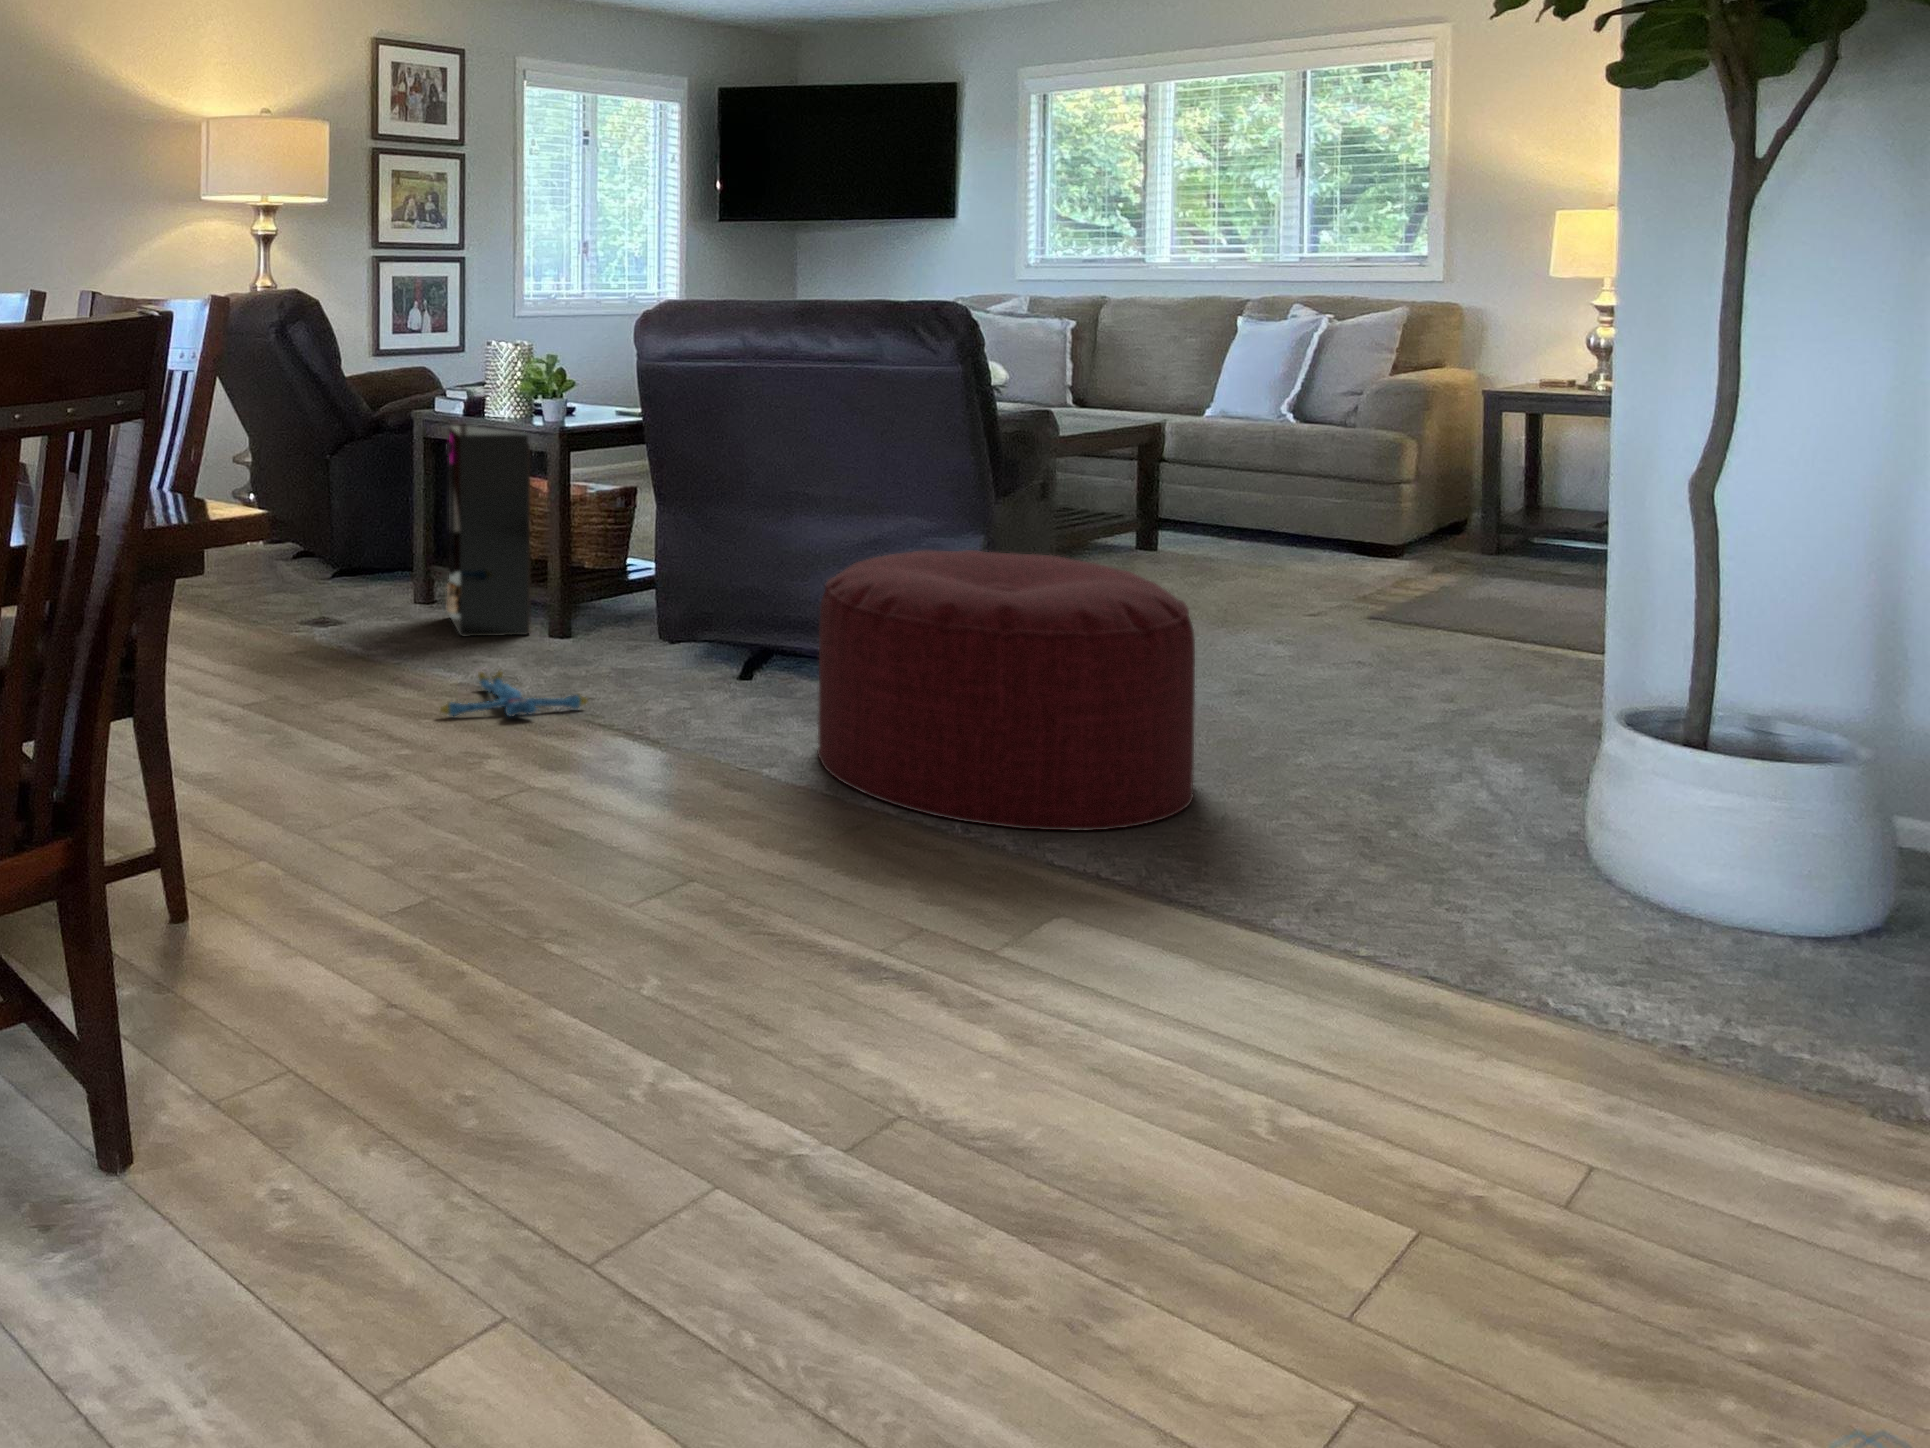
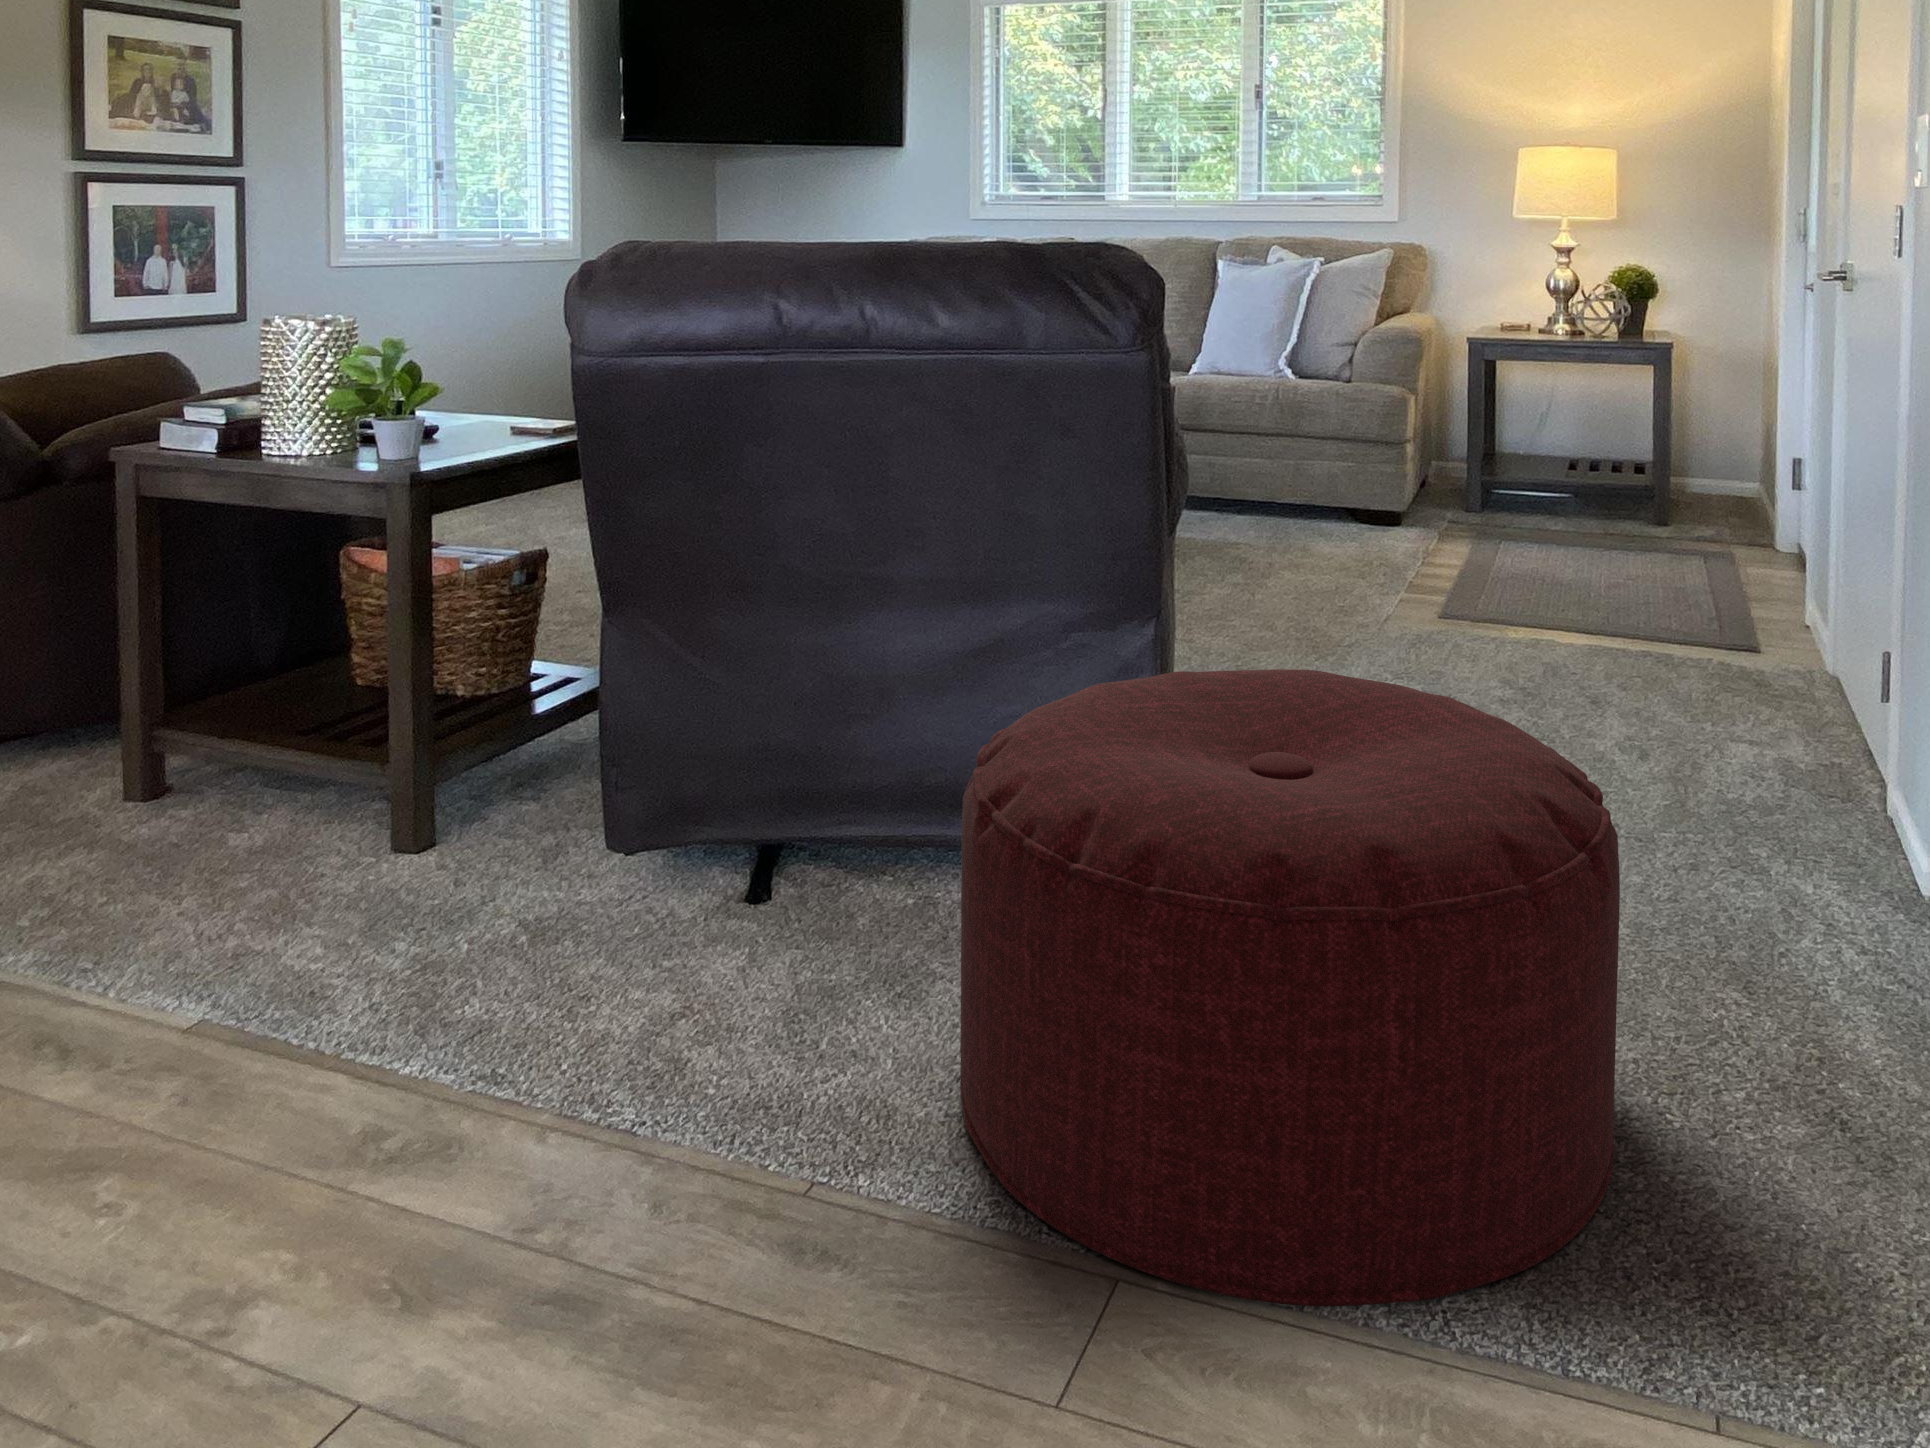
speaker: present [446,425,531,636] -> none [182,464,357,880]
plush toy: present [440,671,588,716] -> none [132,1003,483,1186]

